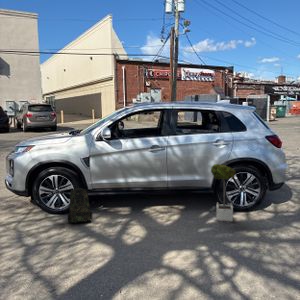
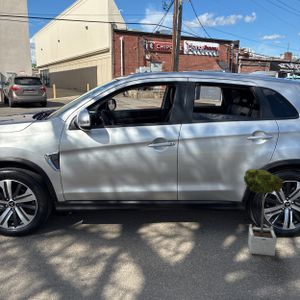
backpack: present [68,188,92,223] -> none [23,201,62,259]

